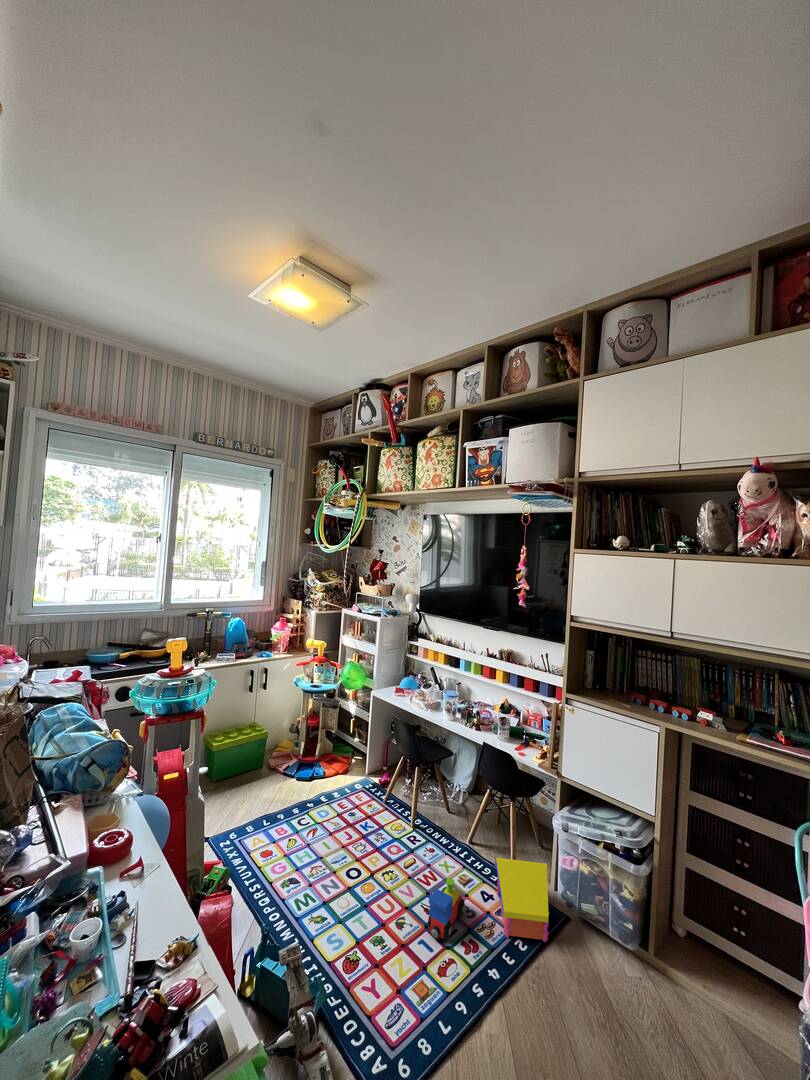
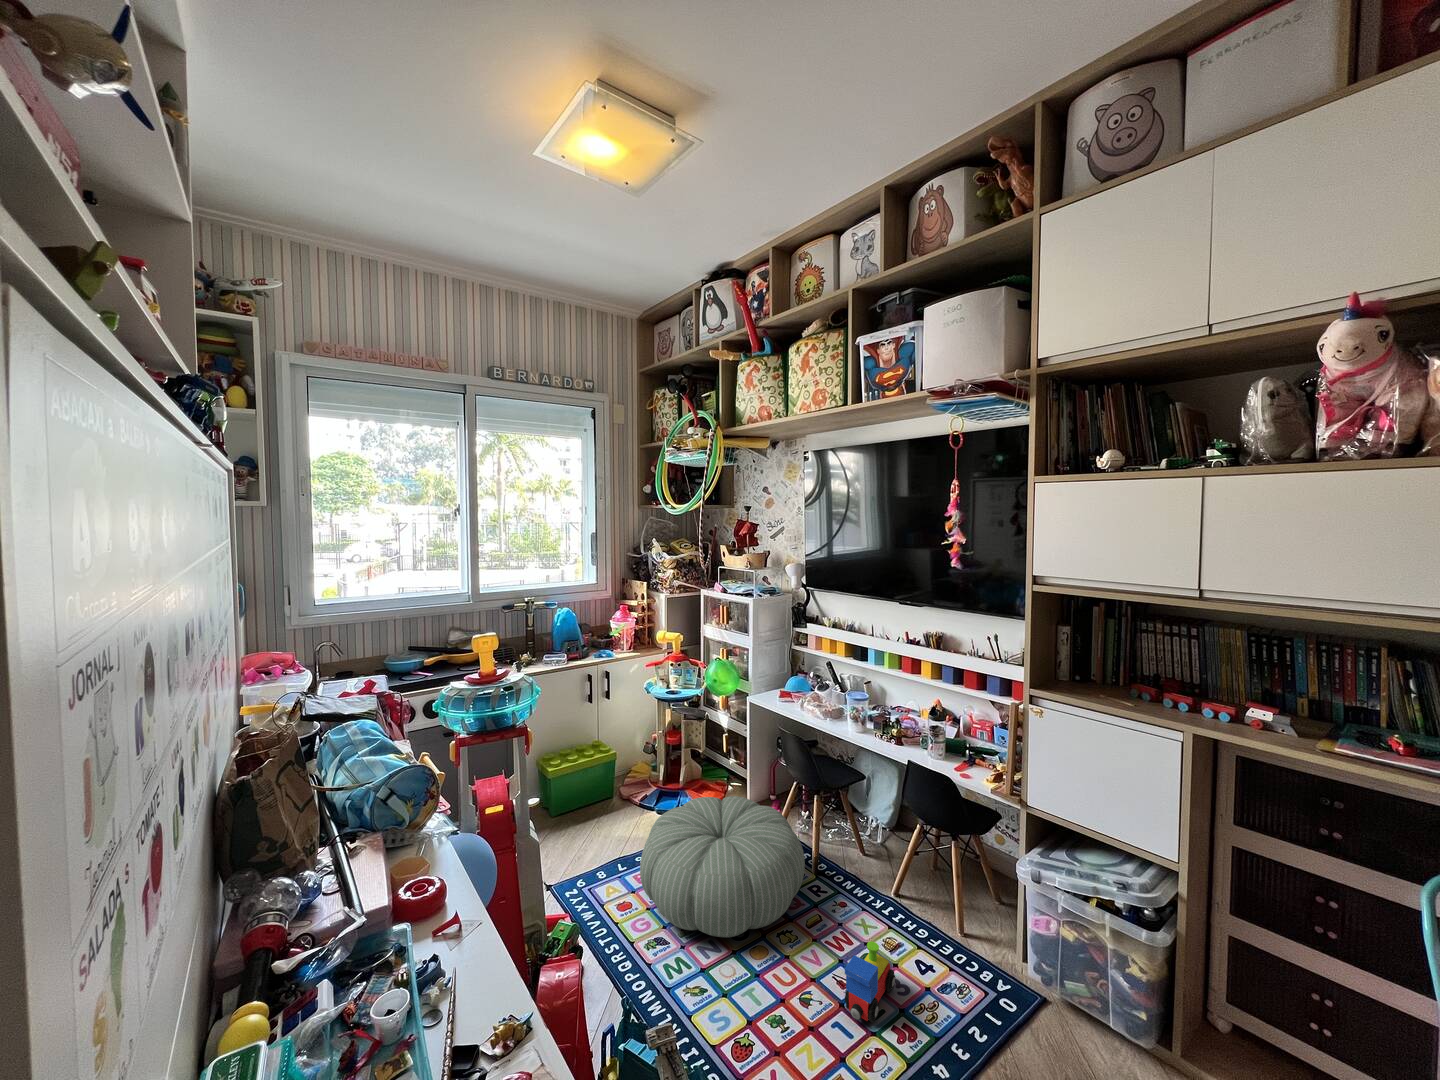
pouf: none [281,767,405,877] -> present [640,796,805,937]
toy house: present [495,858,549,942] -> none [934,916,1018,1030]

